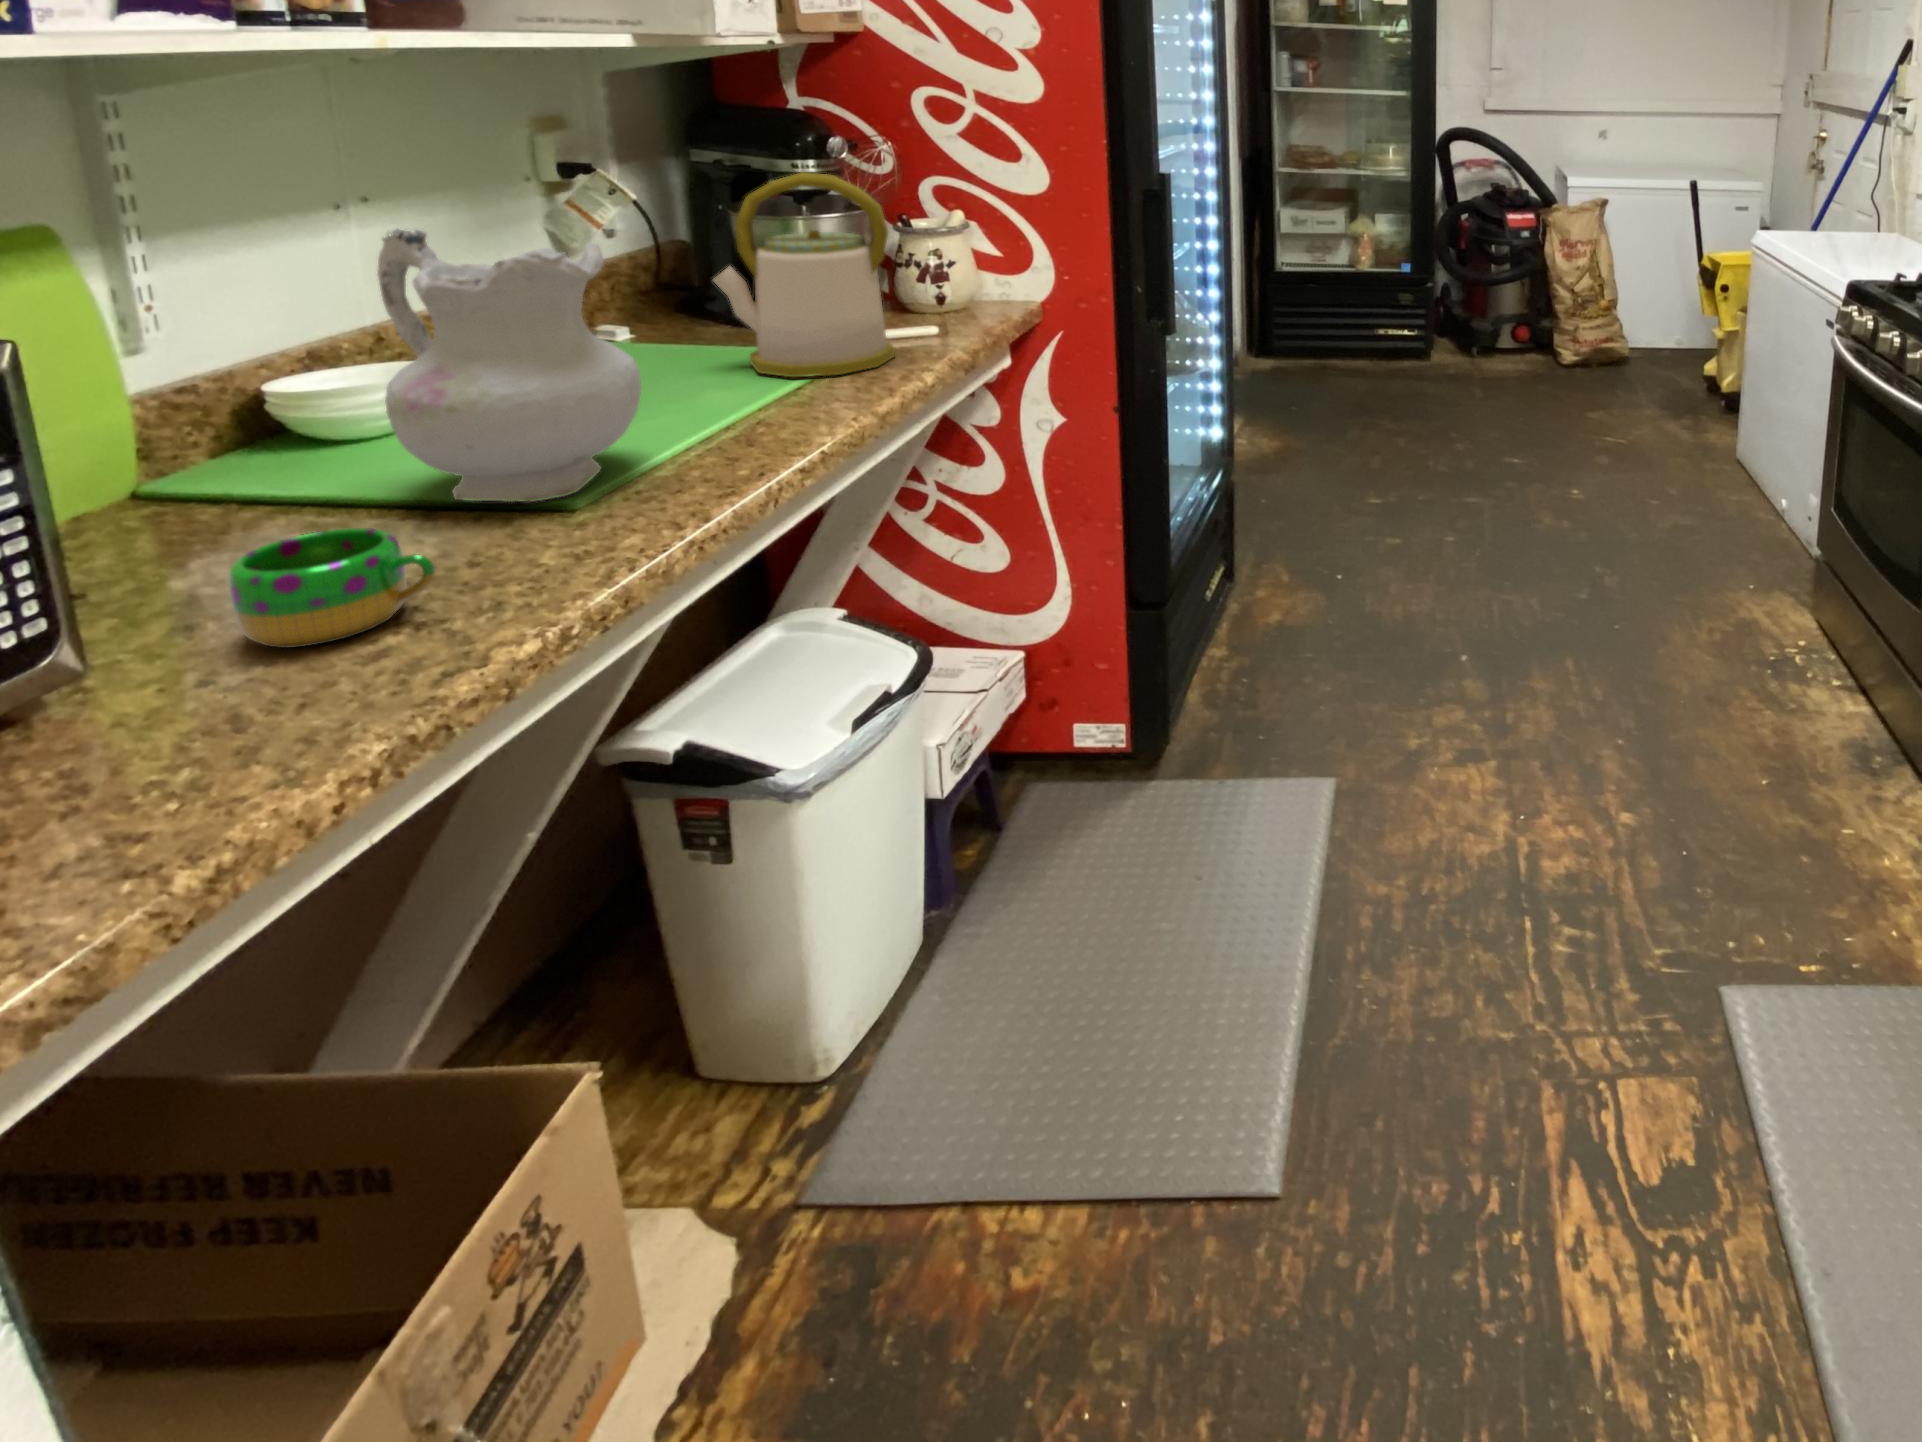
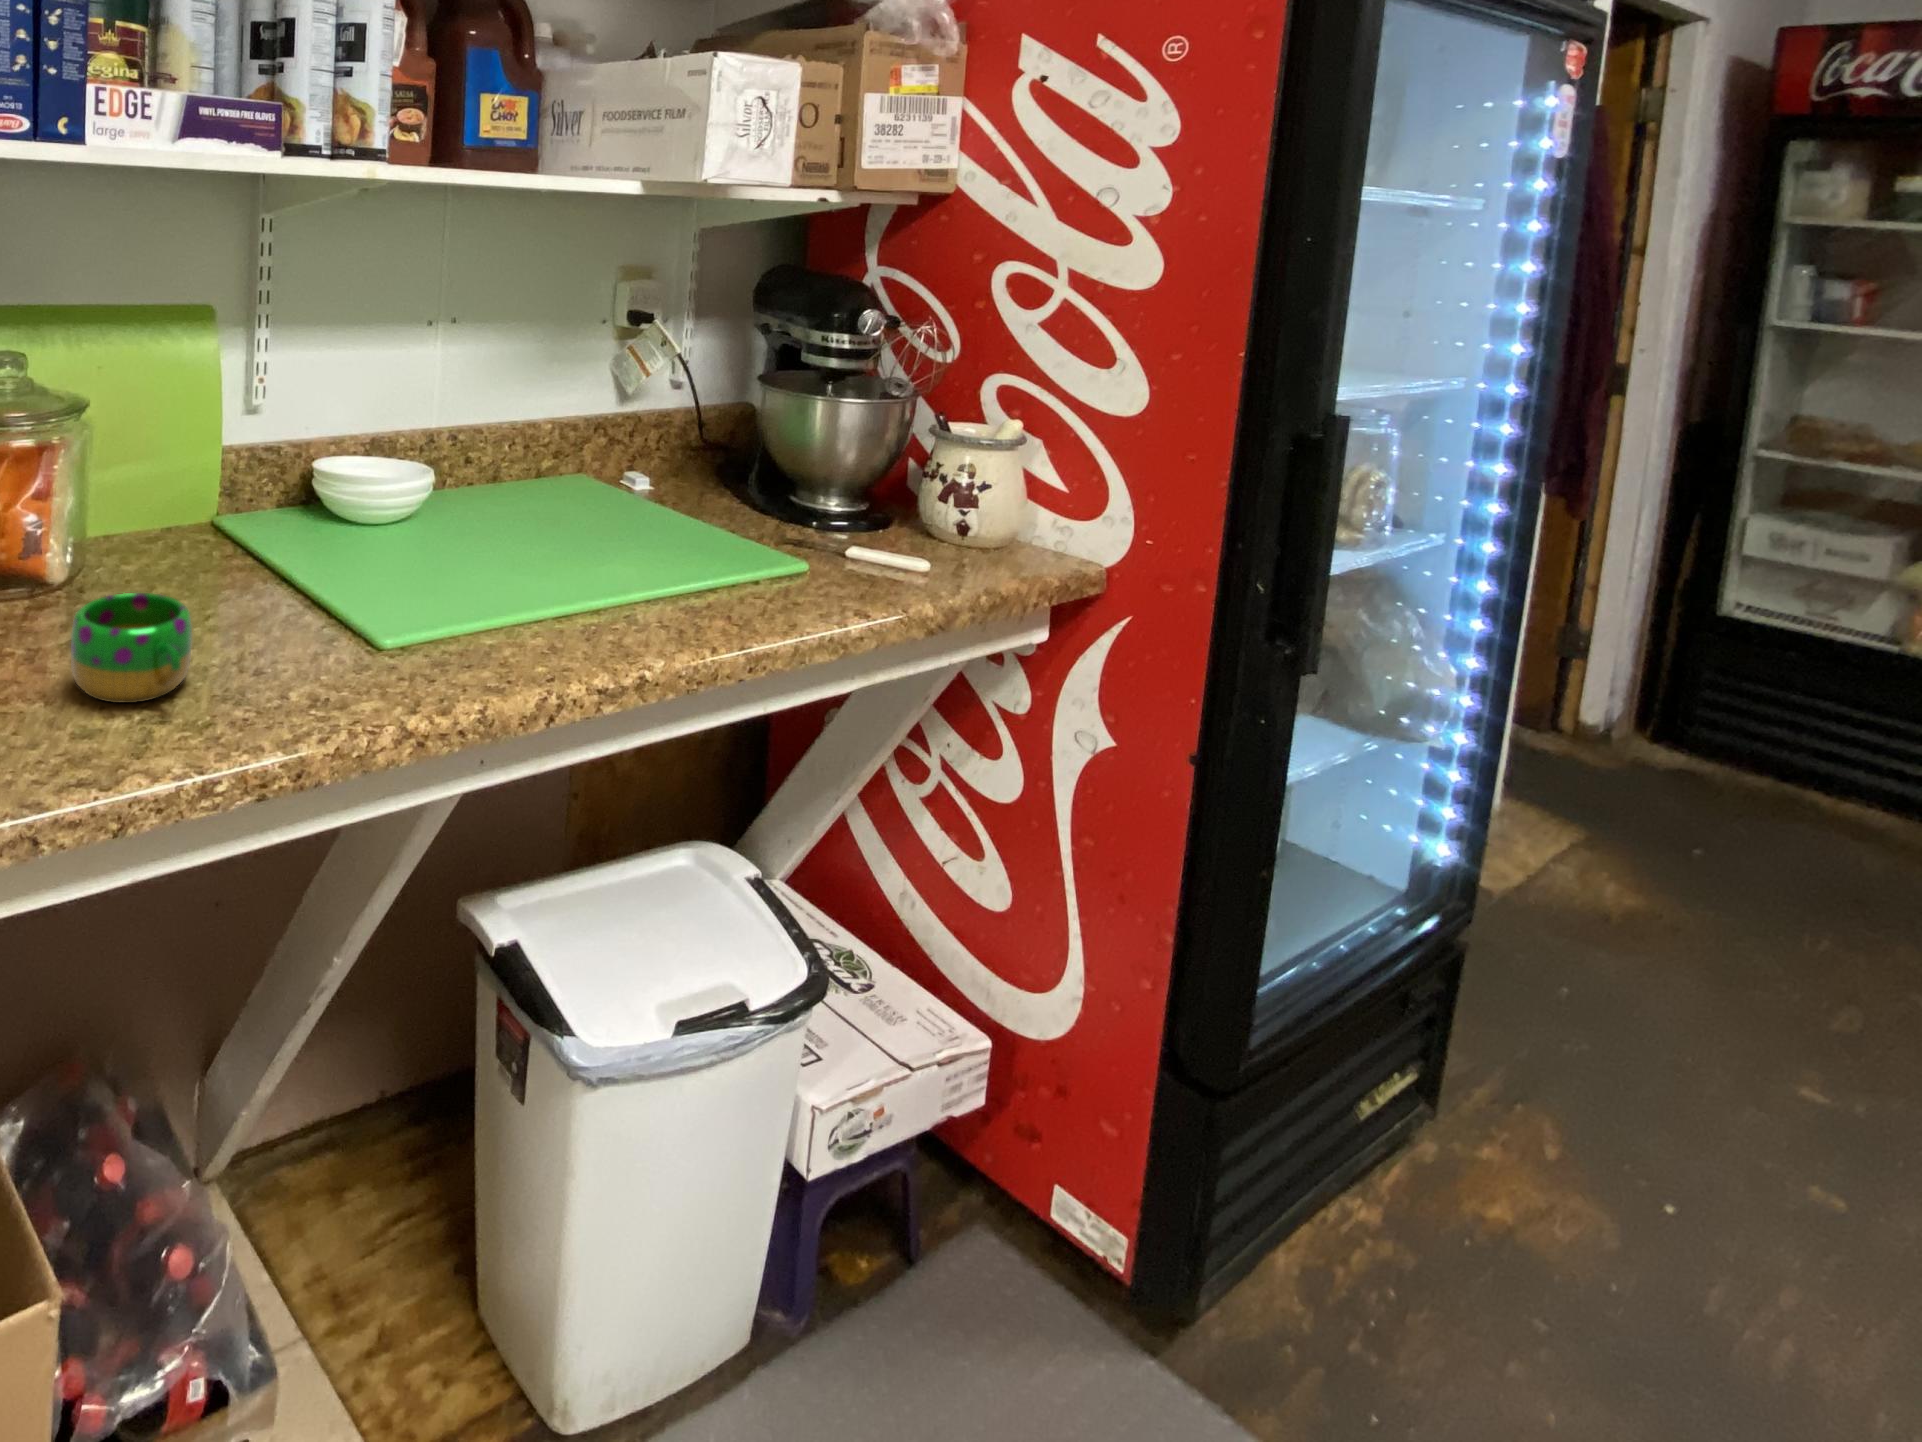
kettle: present [713,172,895,377] -> none [682,341,867,589]
ceramic pitcher: present [378,229,641,502] -> none [309,341,510,631]

